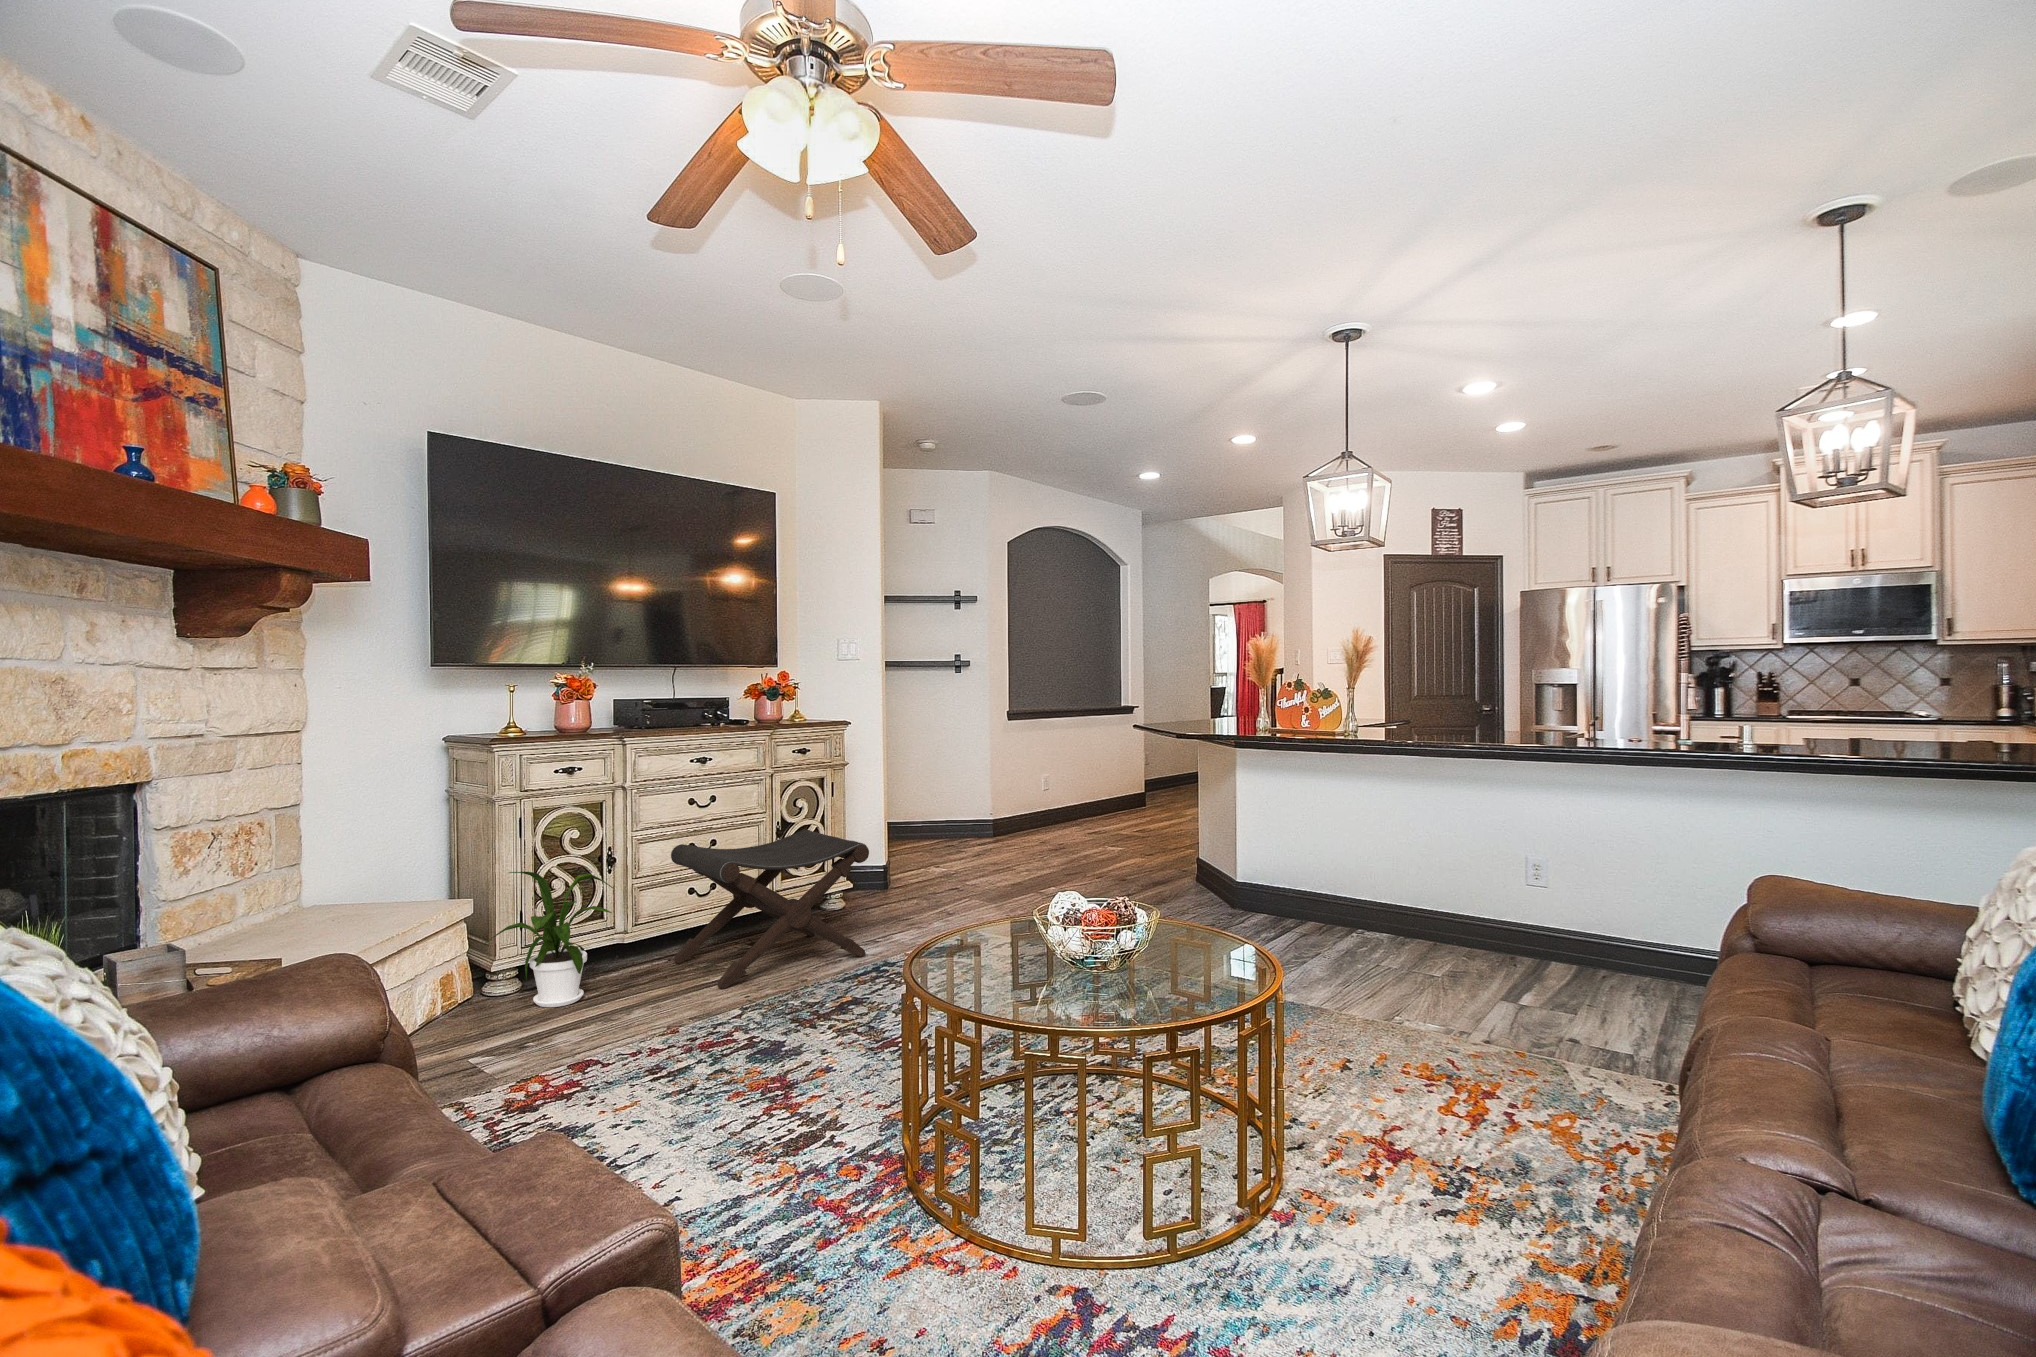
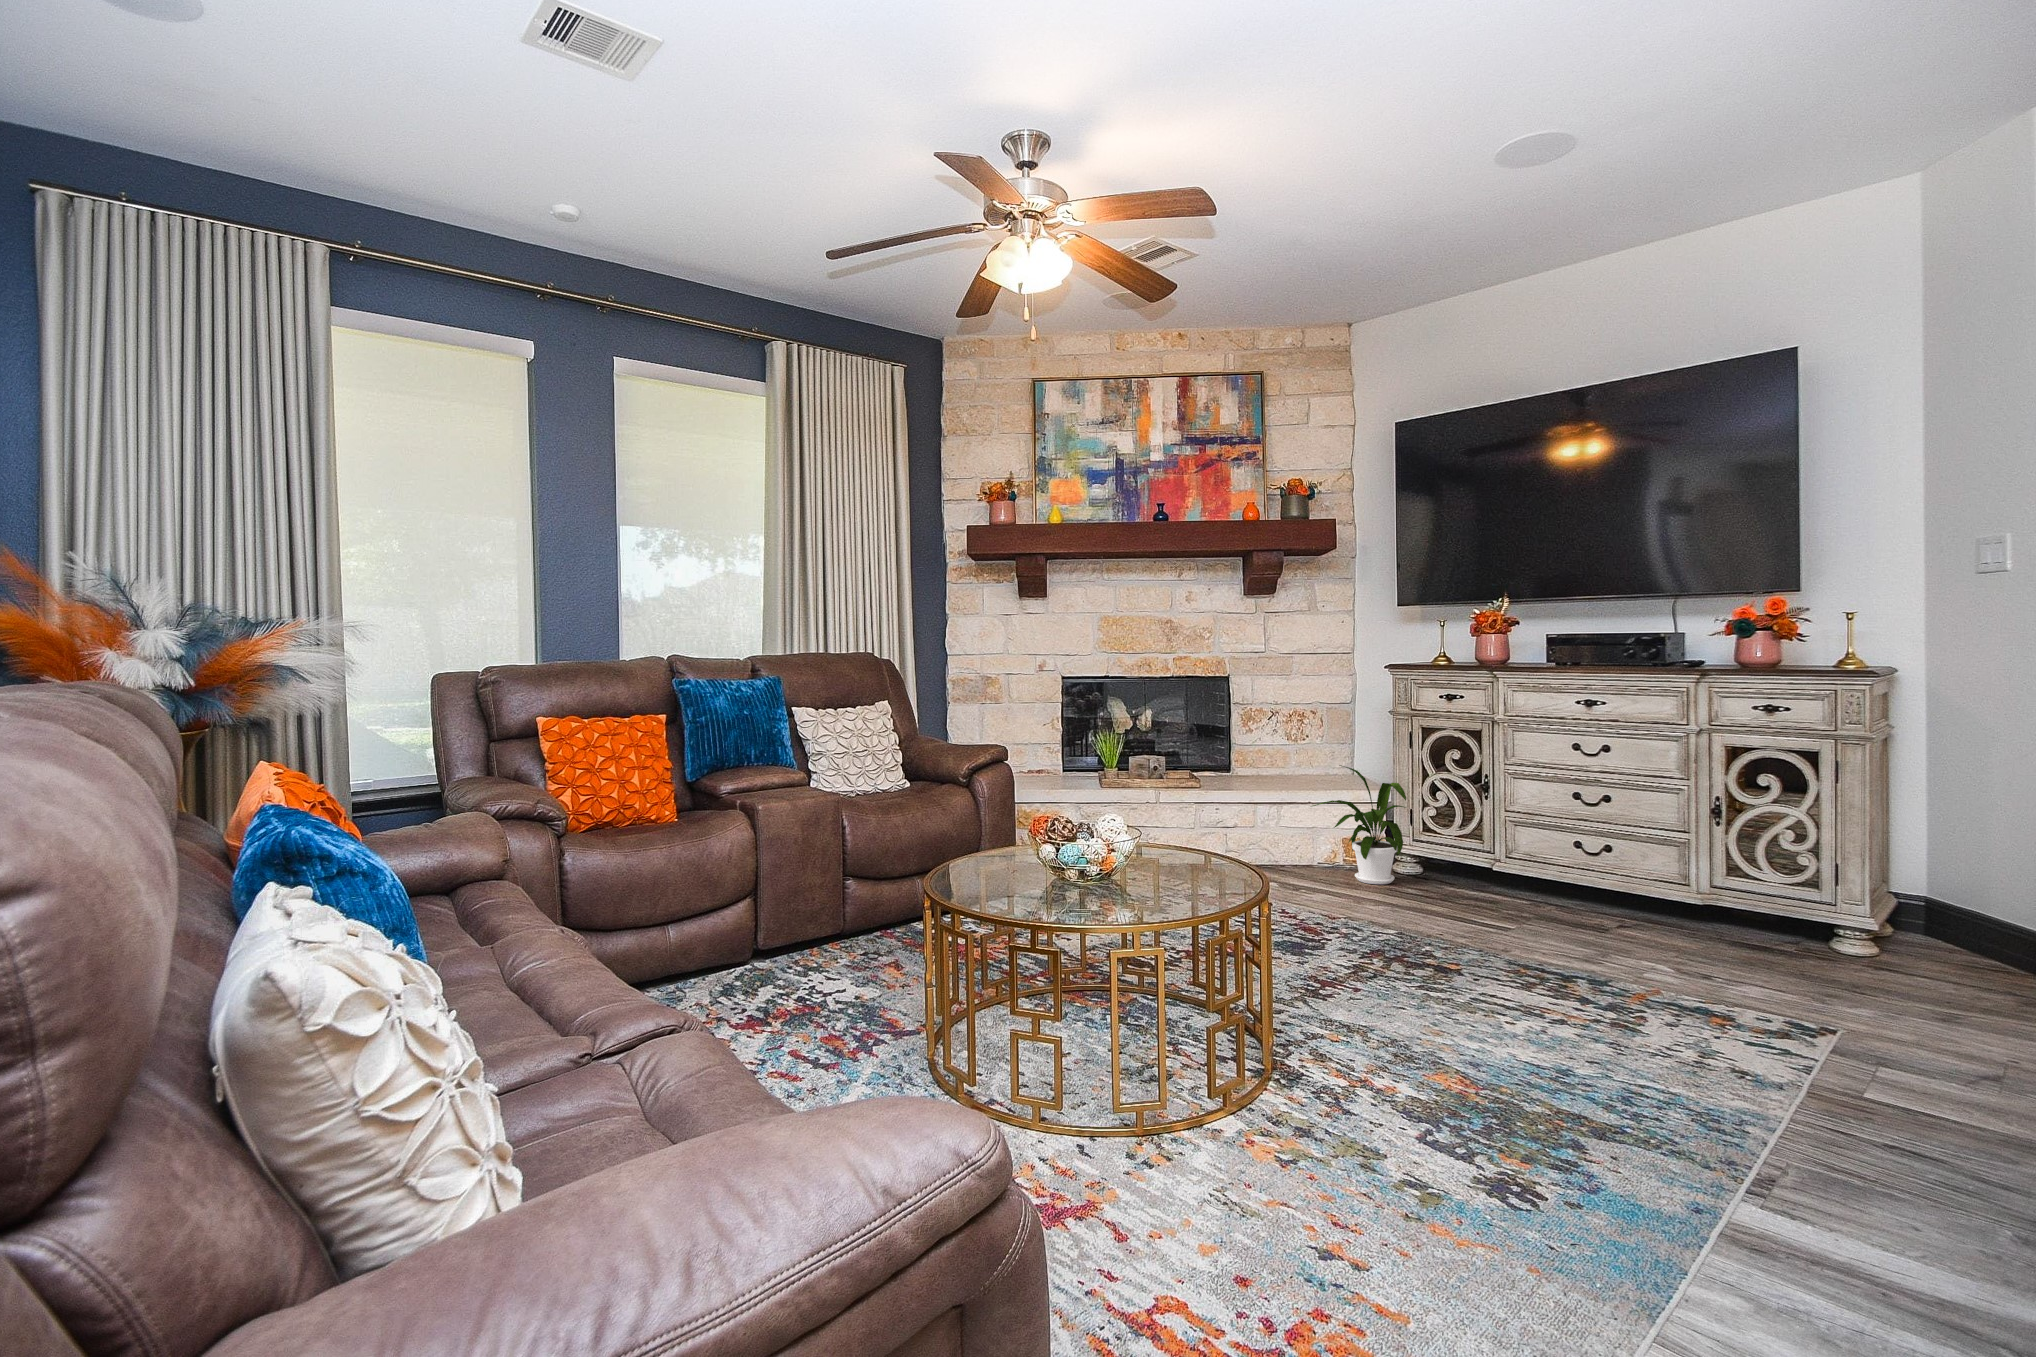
footstool: present [671,830,869,989] -> none [1422,784,1674,963]

